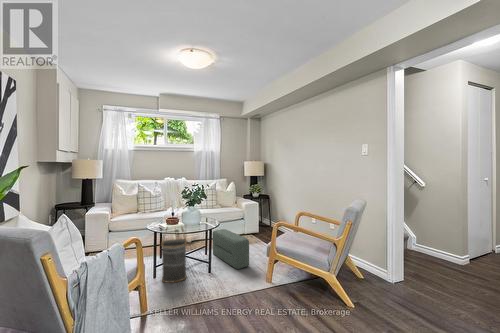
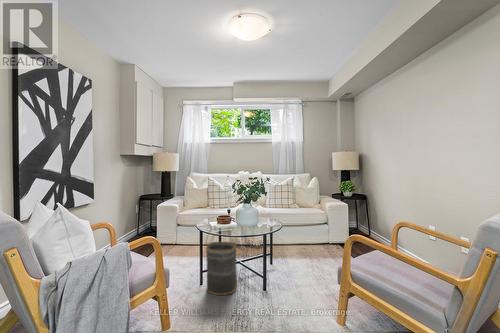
pouf: present [212,229,249,269] -> none [279,235,320,292]

